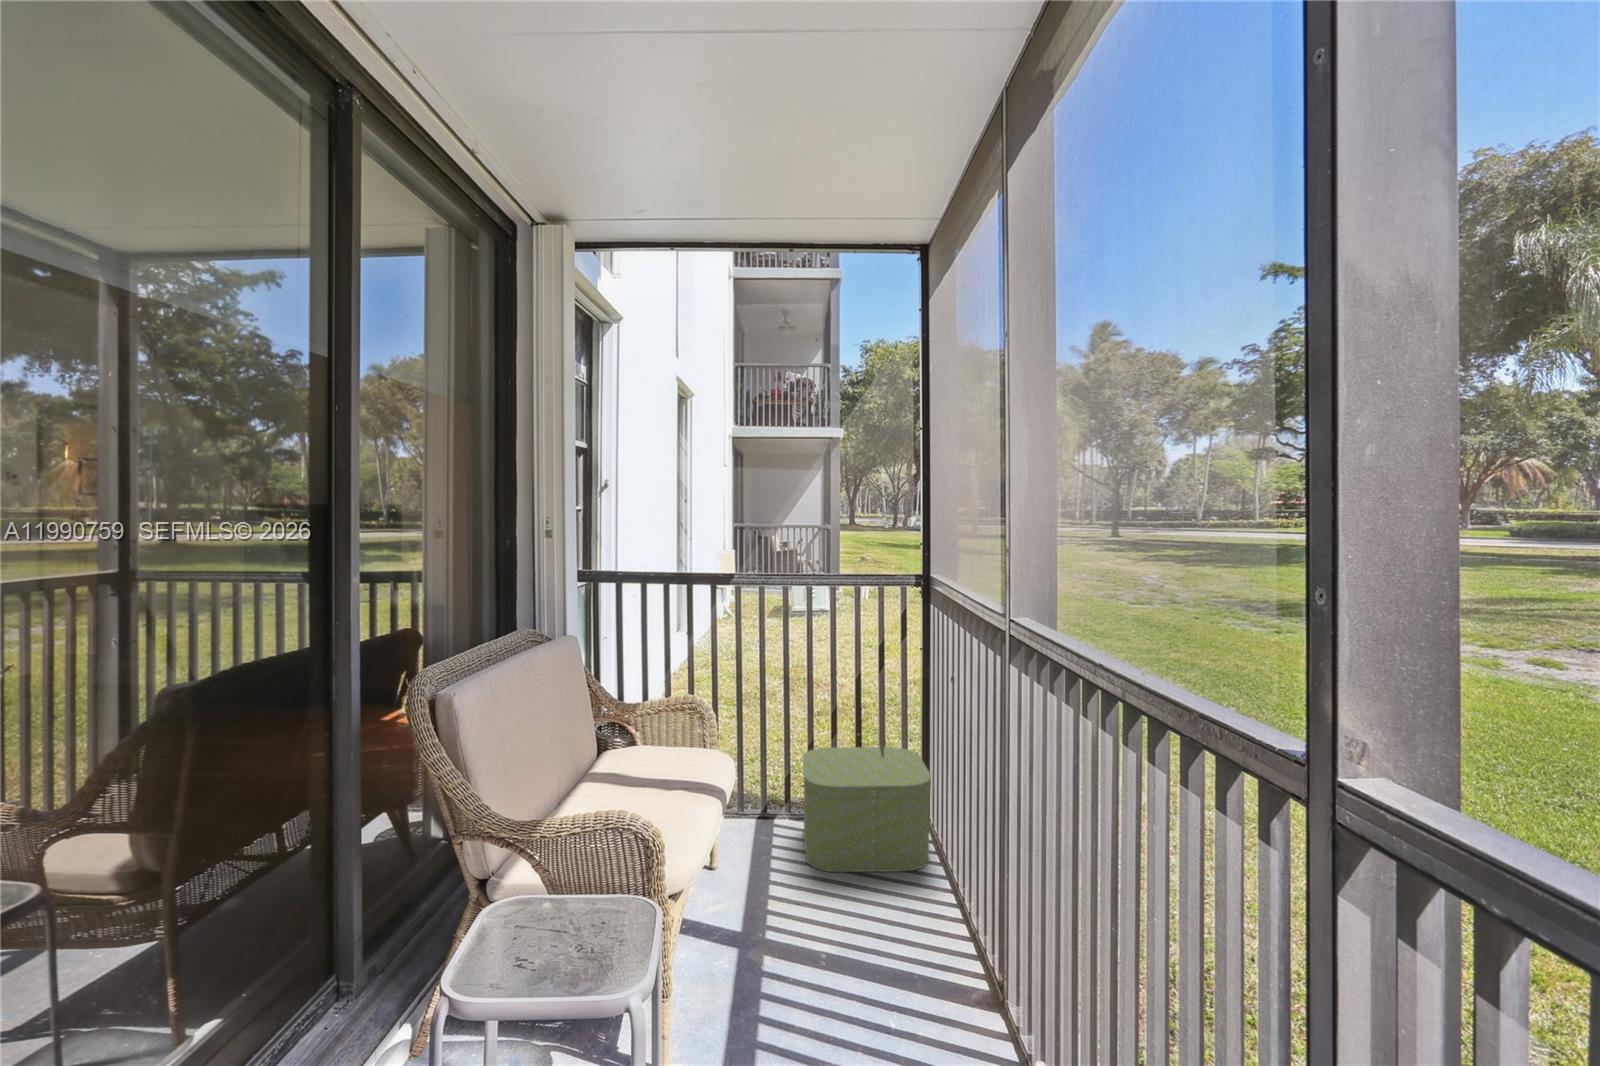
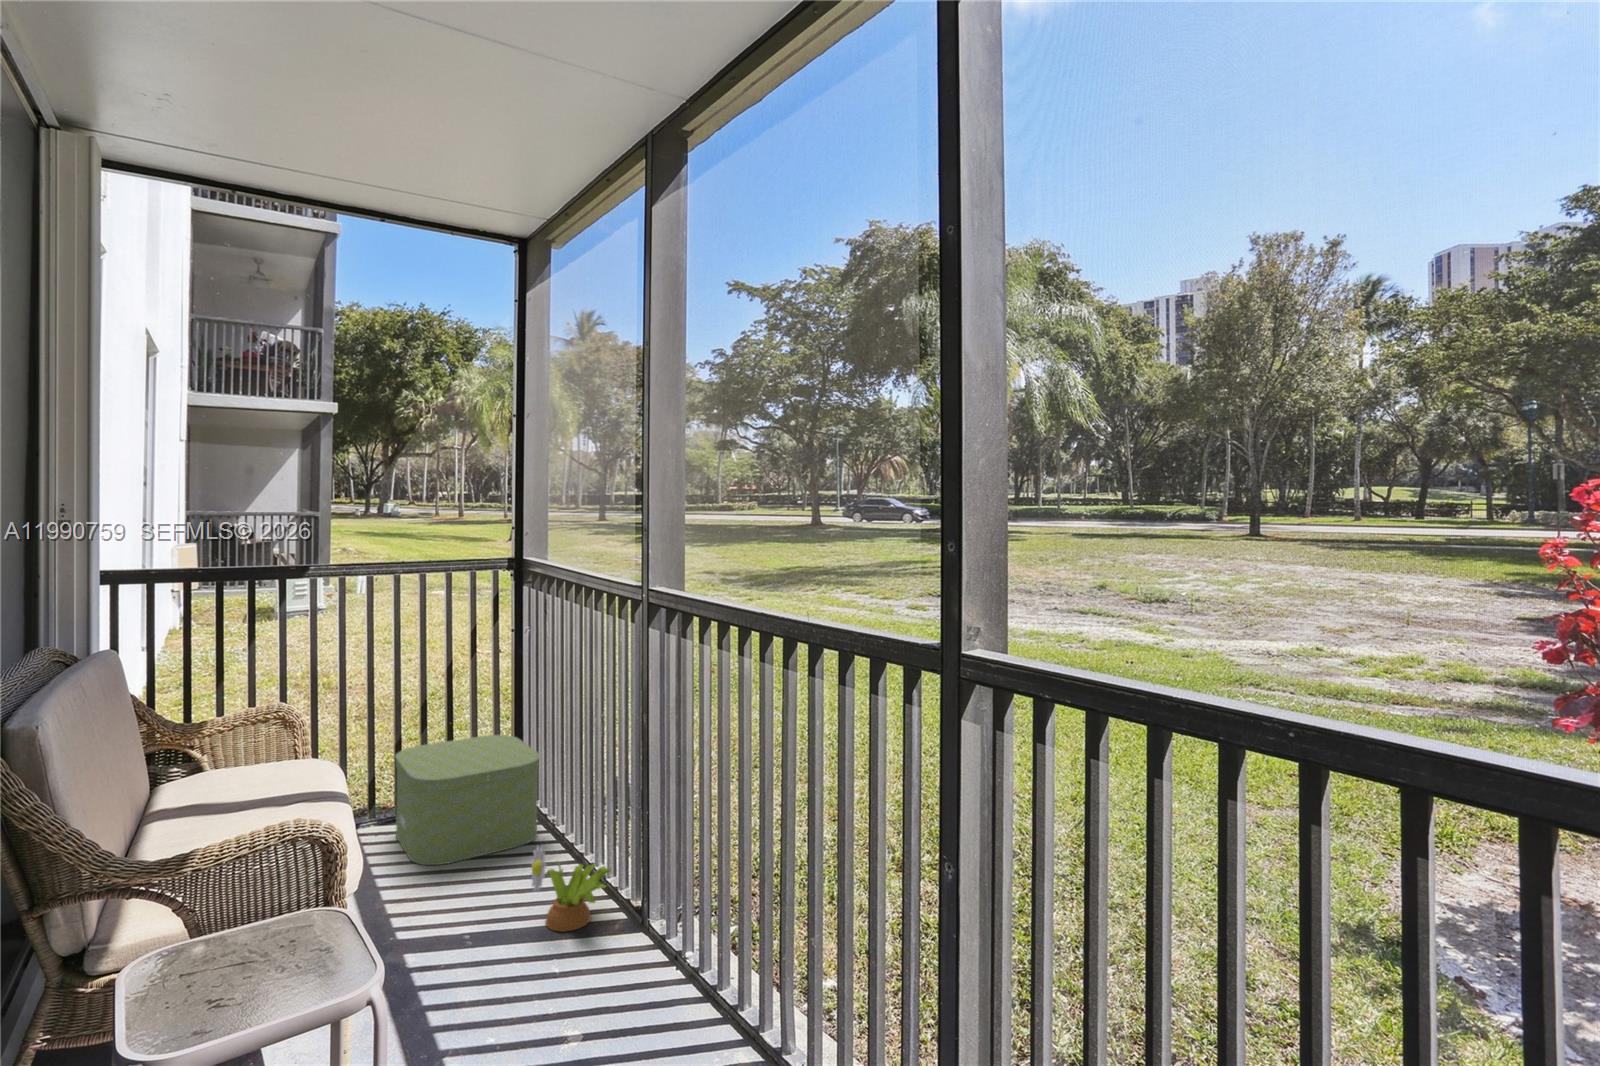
decorative plant: none [884,878,974,985] -> present [531,847,611,931]

